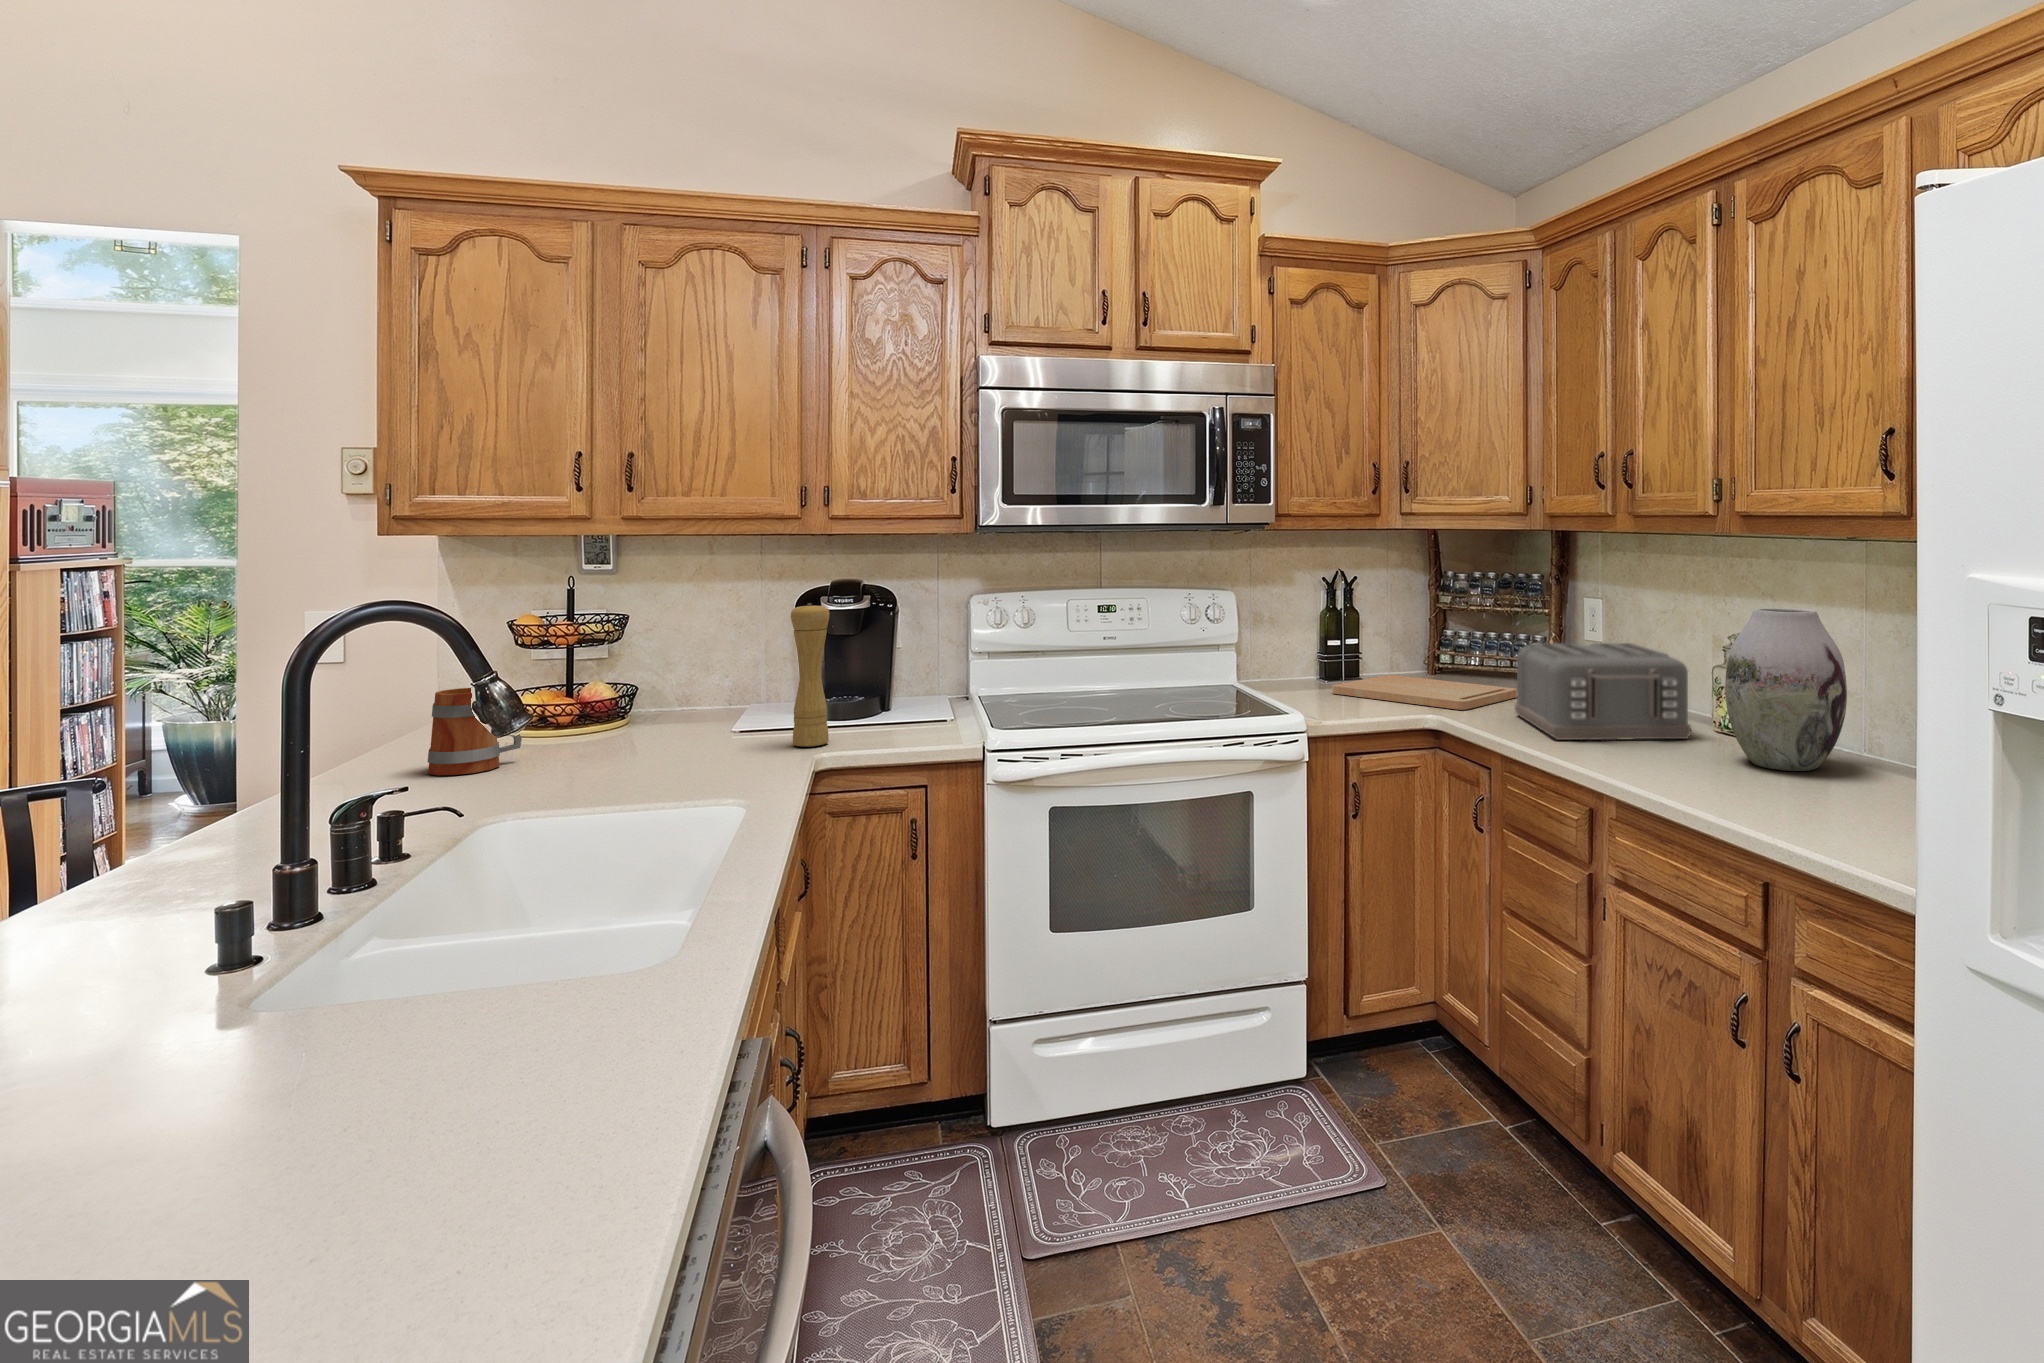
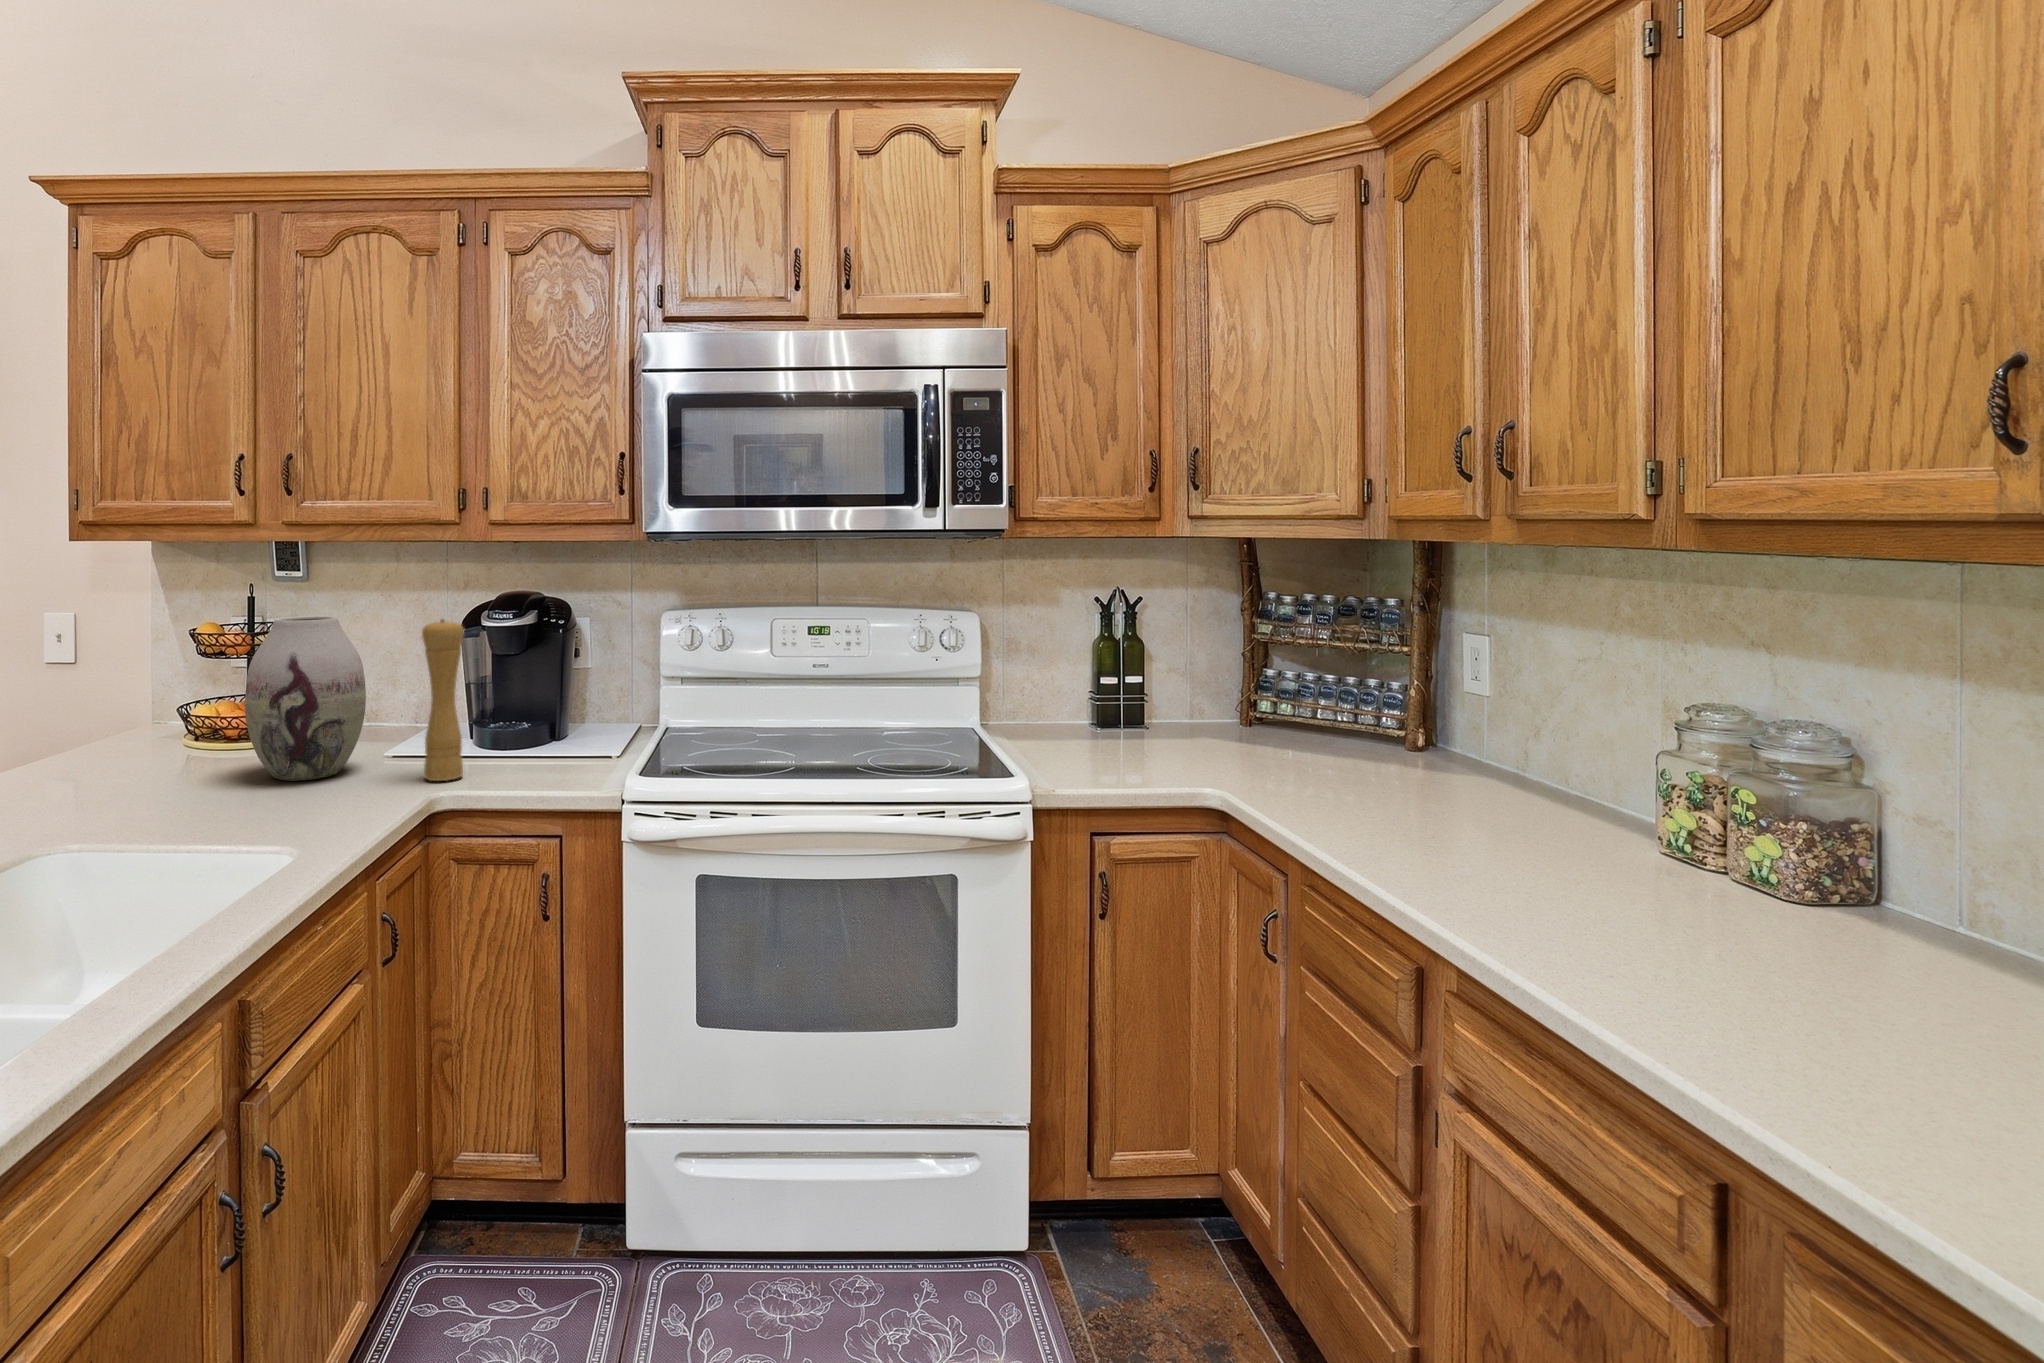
vase: present [1725,608,1847,771] -> present [245,616,366,781]
toaster: present [1515,643,1691,740] -> none [1335,700,1615,865]
cutting board: present [1332,675,1517,710] -> none [1096,723,1352,783]
mug: present [428,688,522,775] -> none [65,699,161,791]

